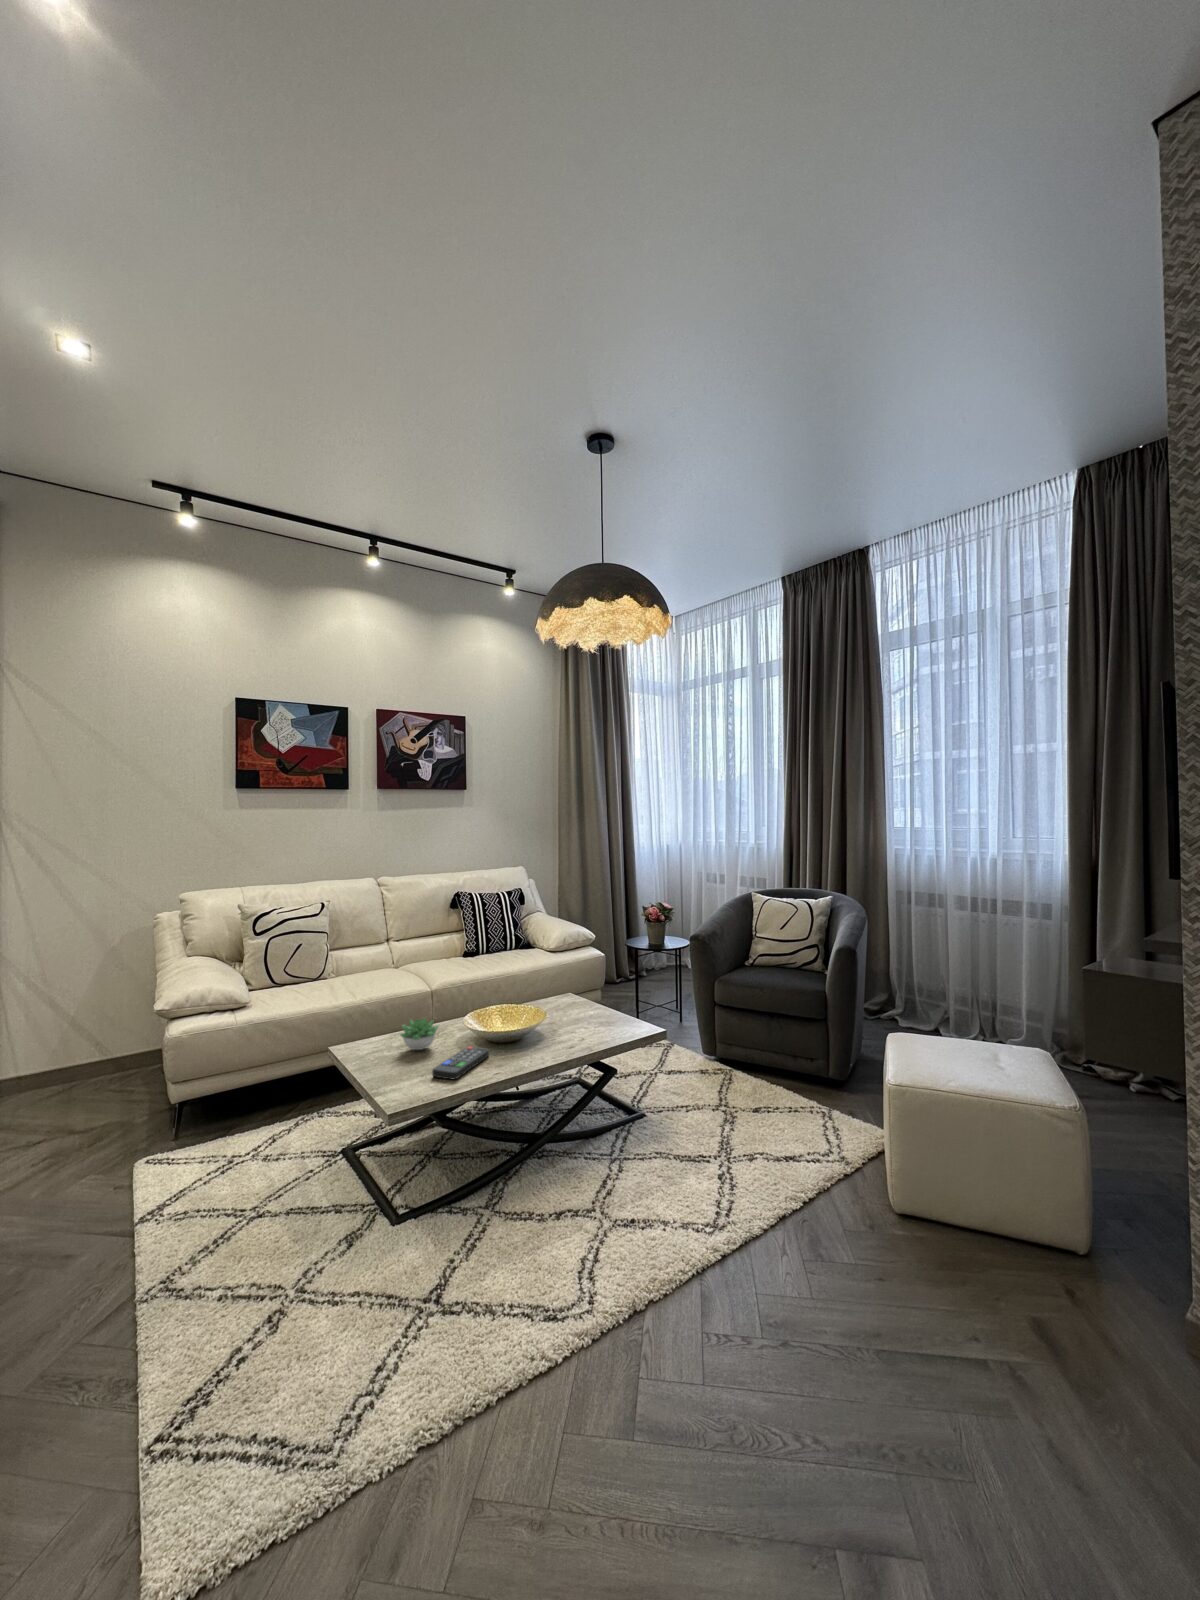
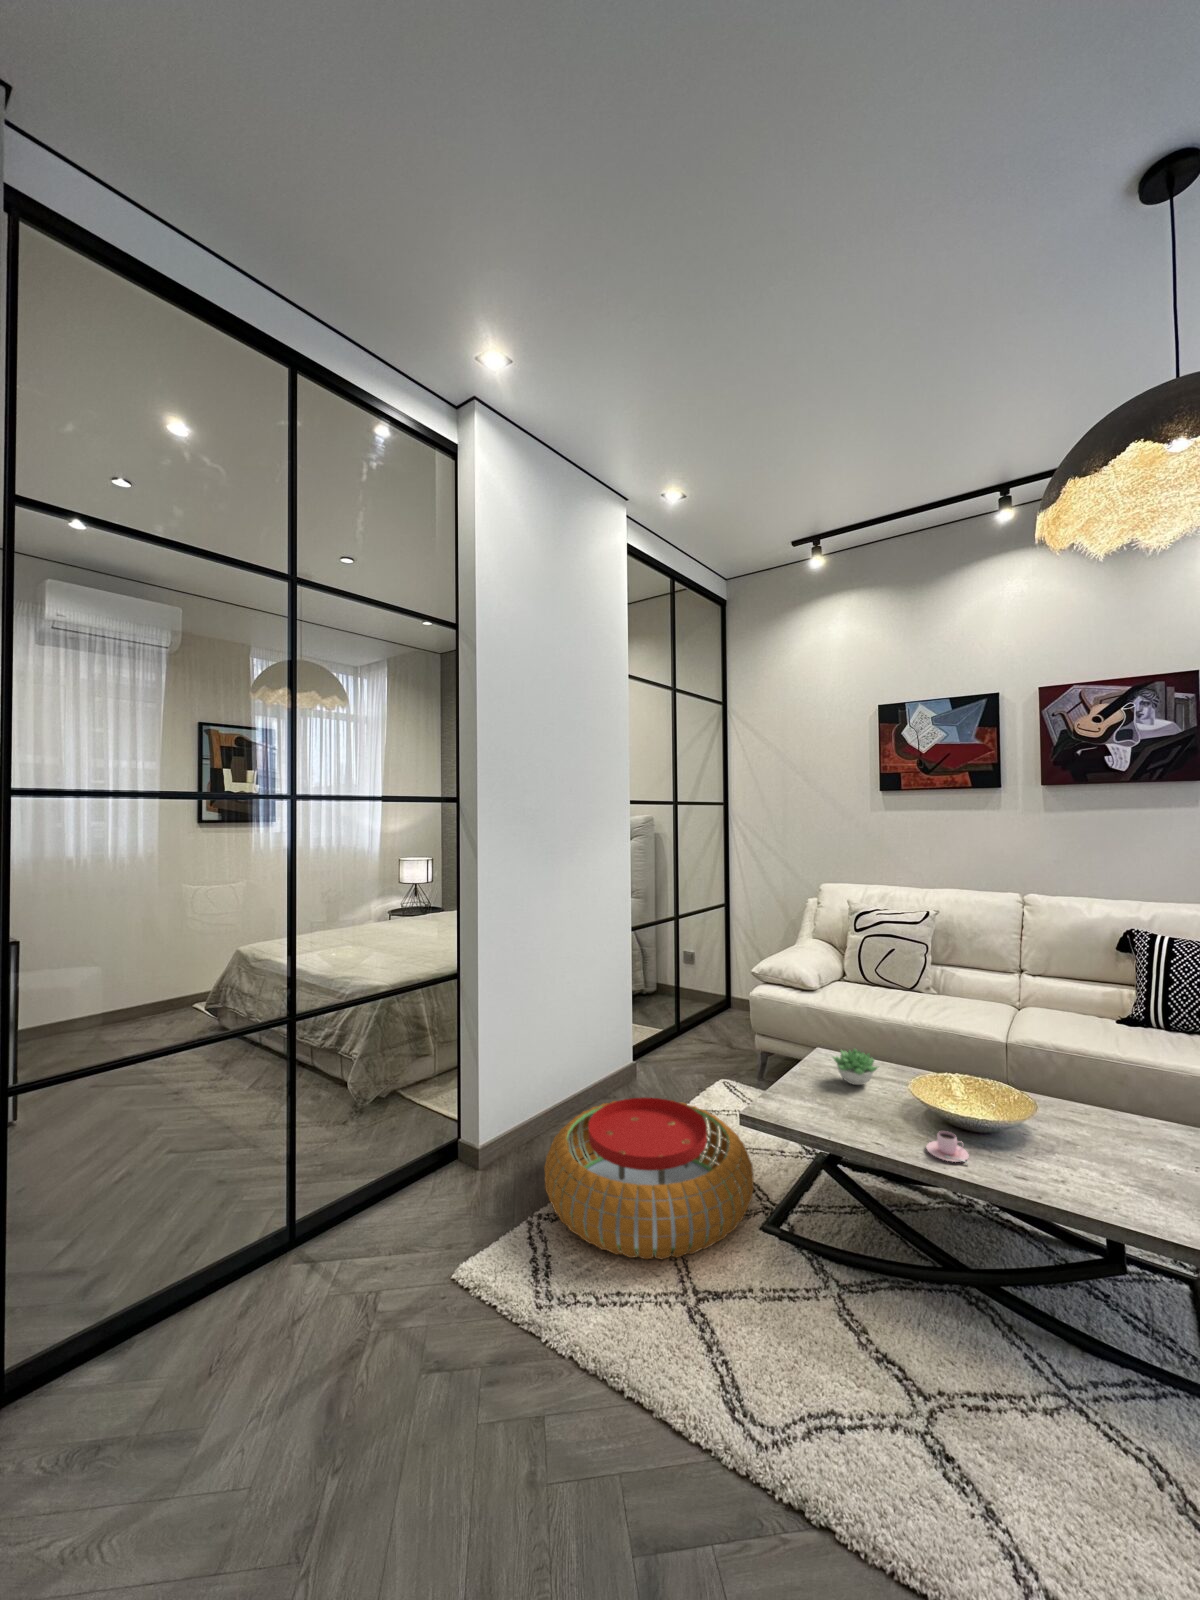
teacup: none [526,1016,559,1055] -> present [926,1131,969,1162]
remote control: present [432,1046,489,1079] -> none [810,1102,893,1124]
pouf: none [88,1157,397,1393] -> present [545,1098,754,1259]

